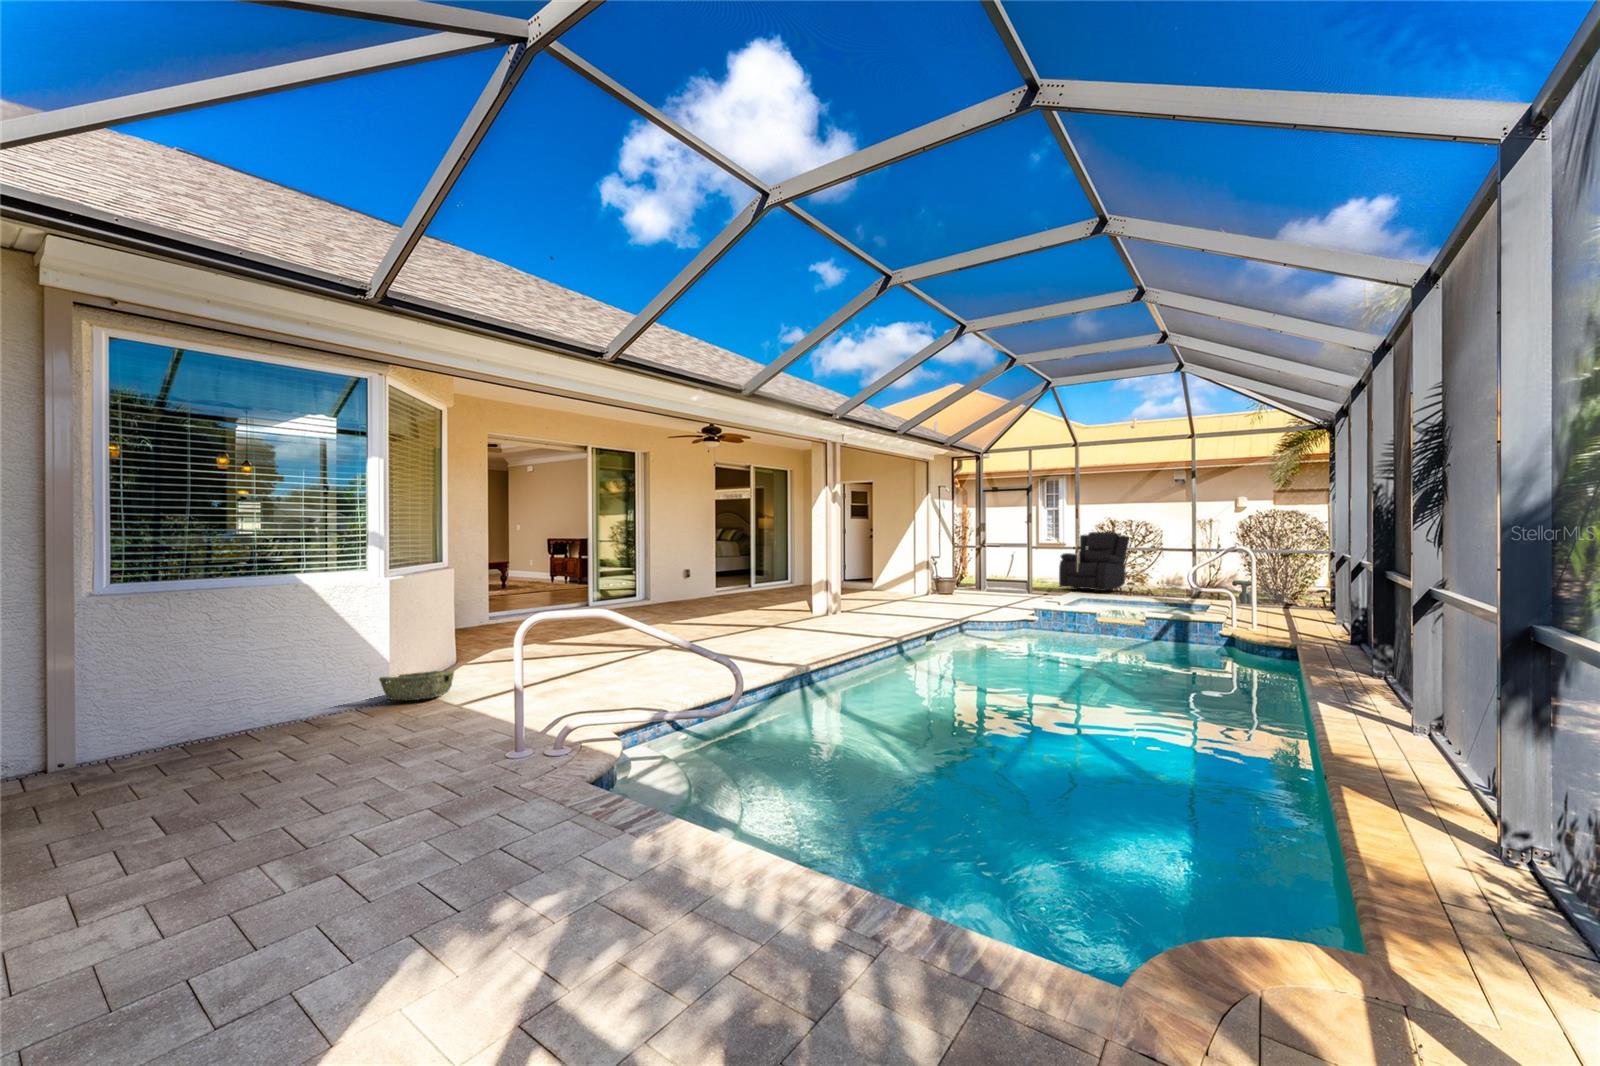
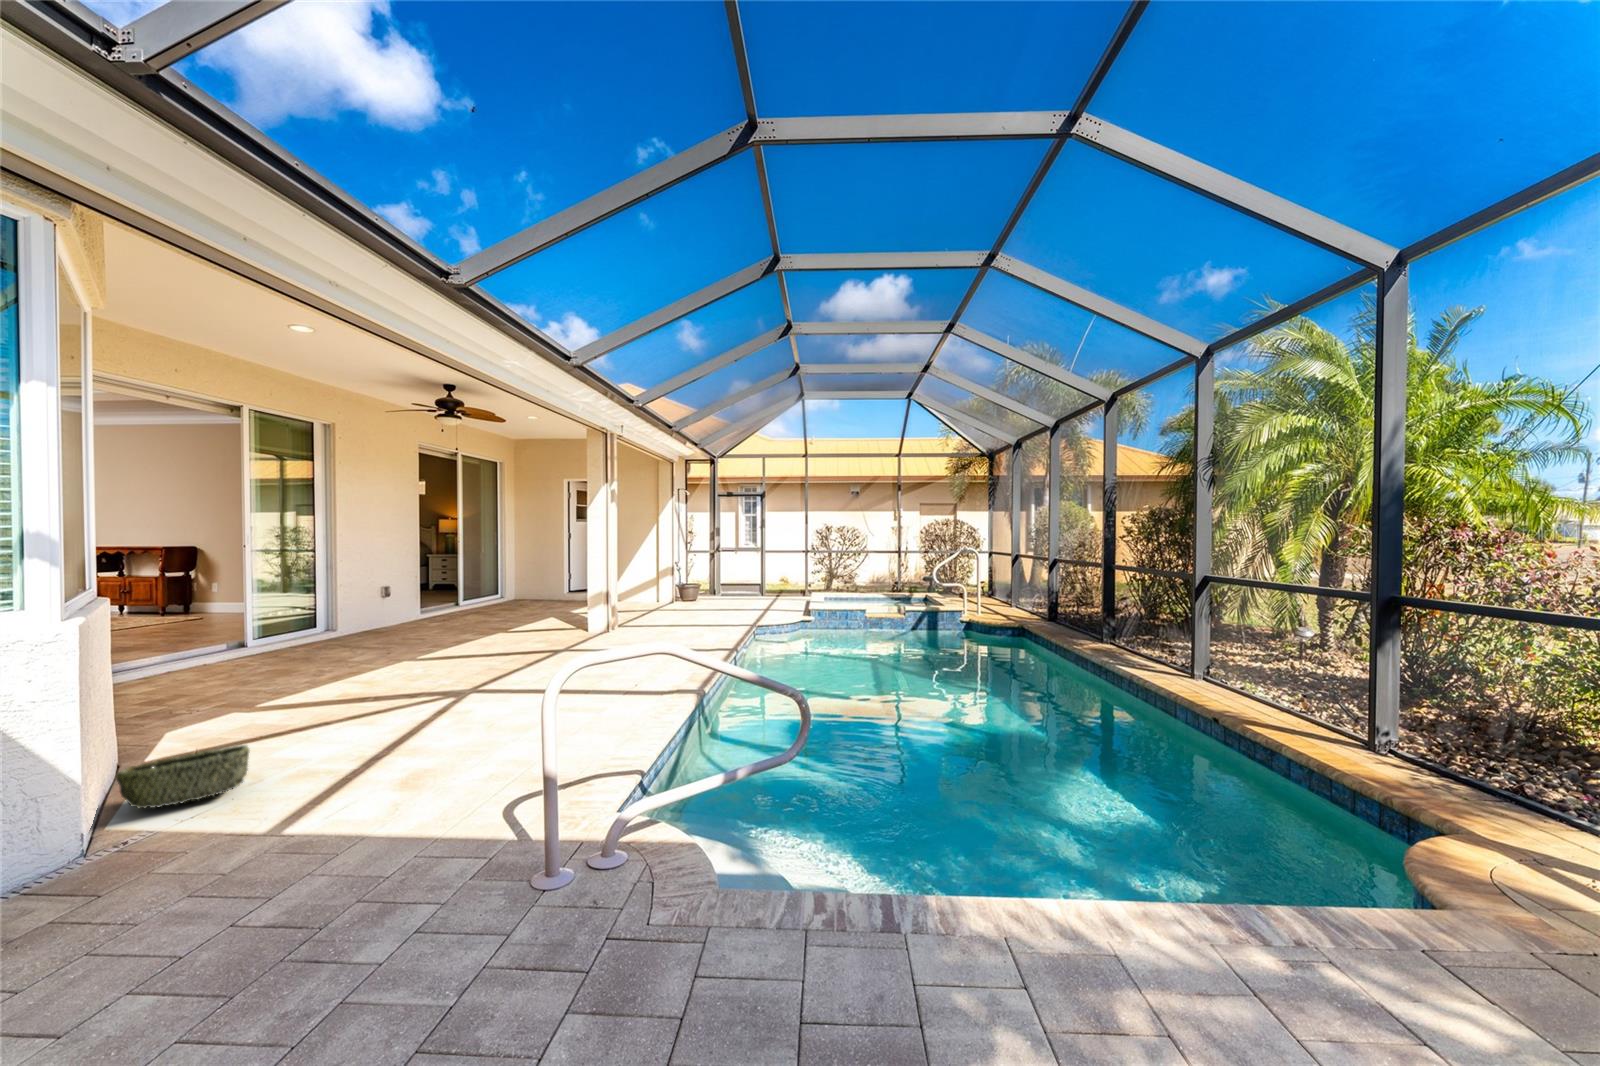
chair: present [1059,532,1129,592] -> none [793,537,849,594]

